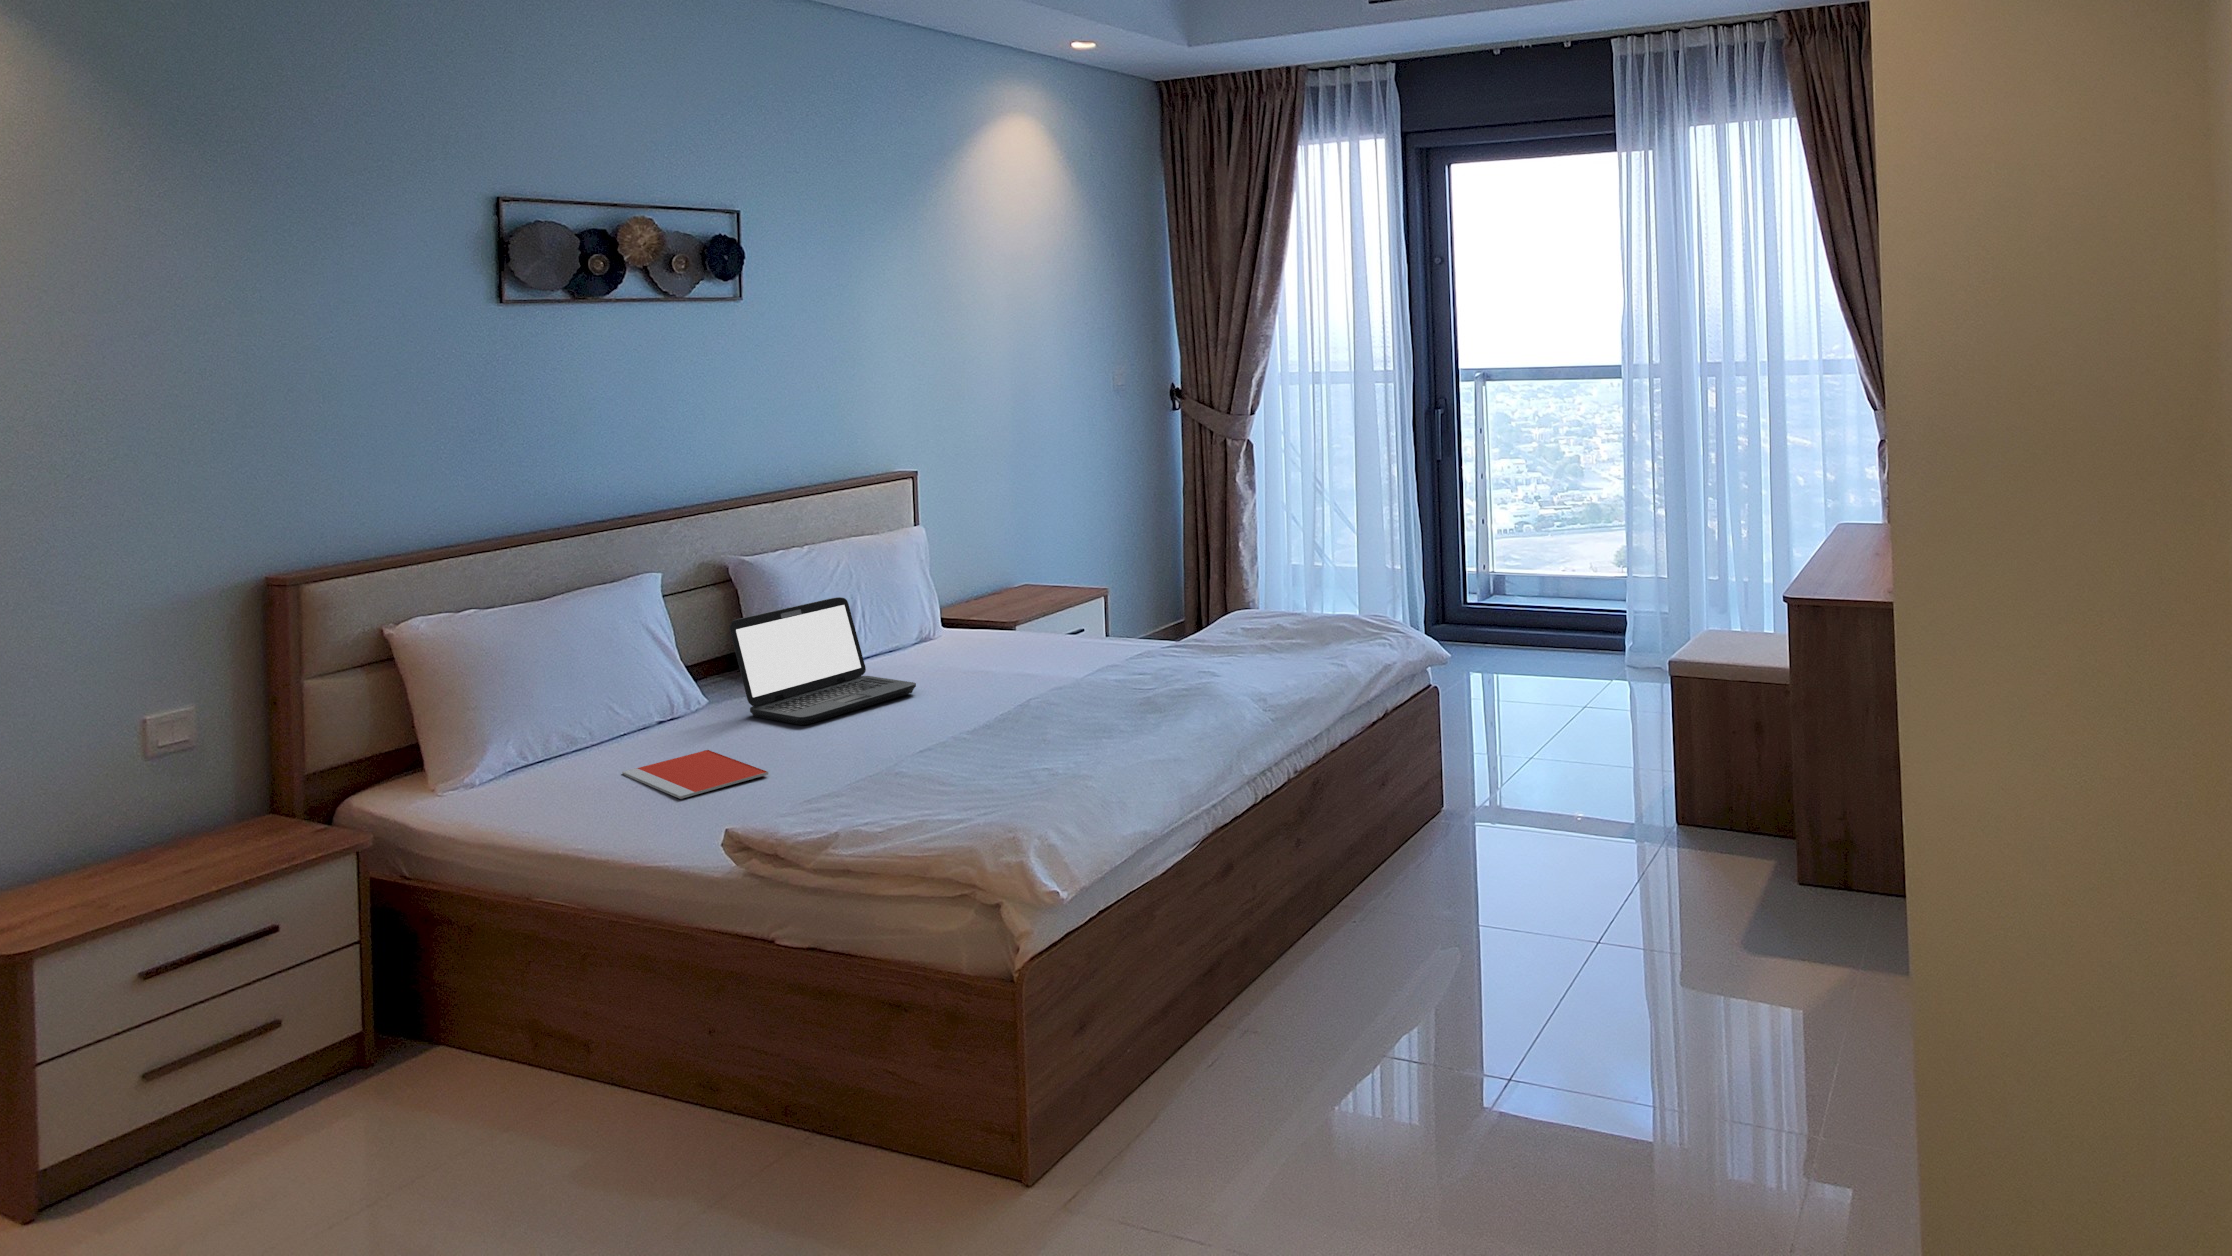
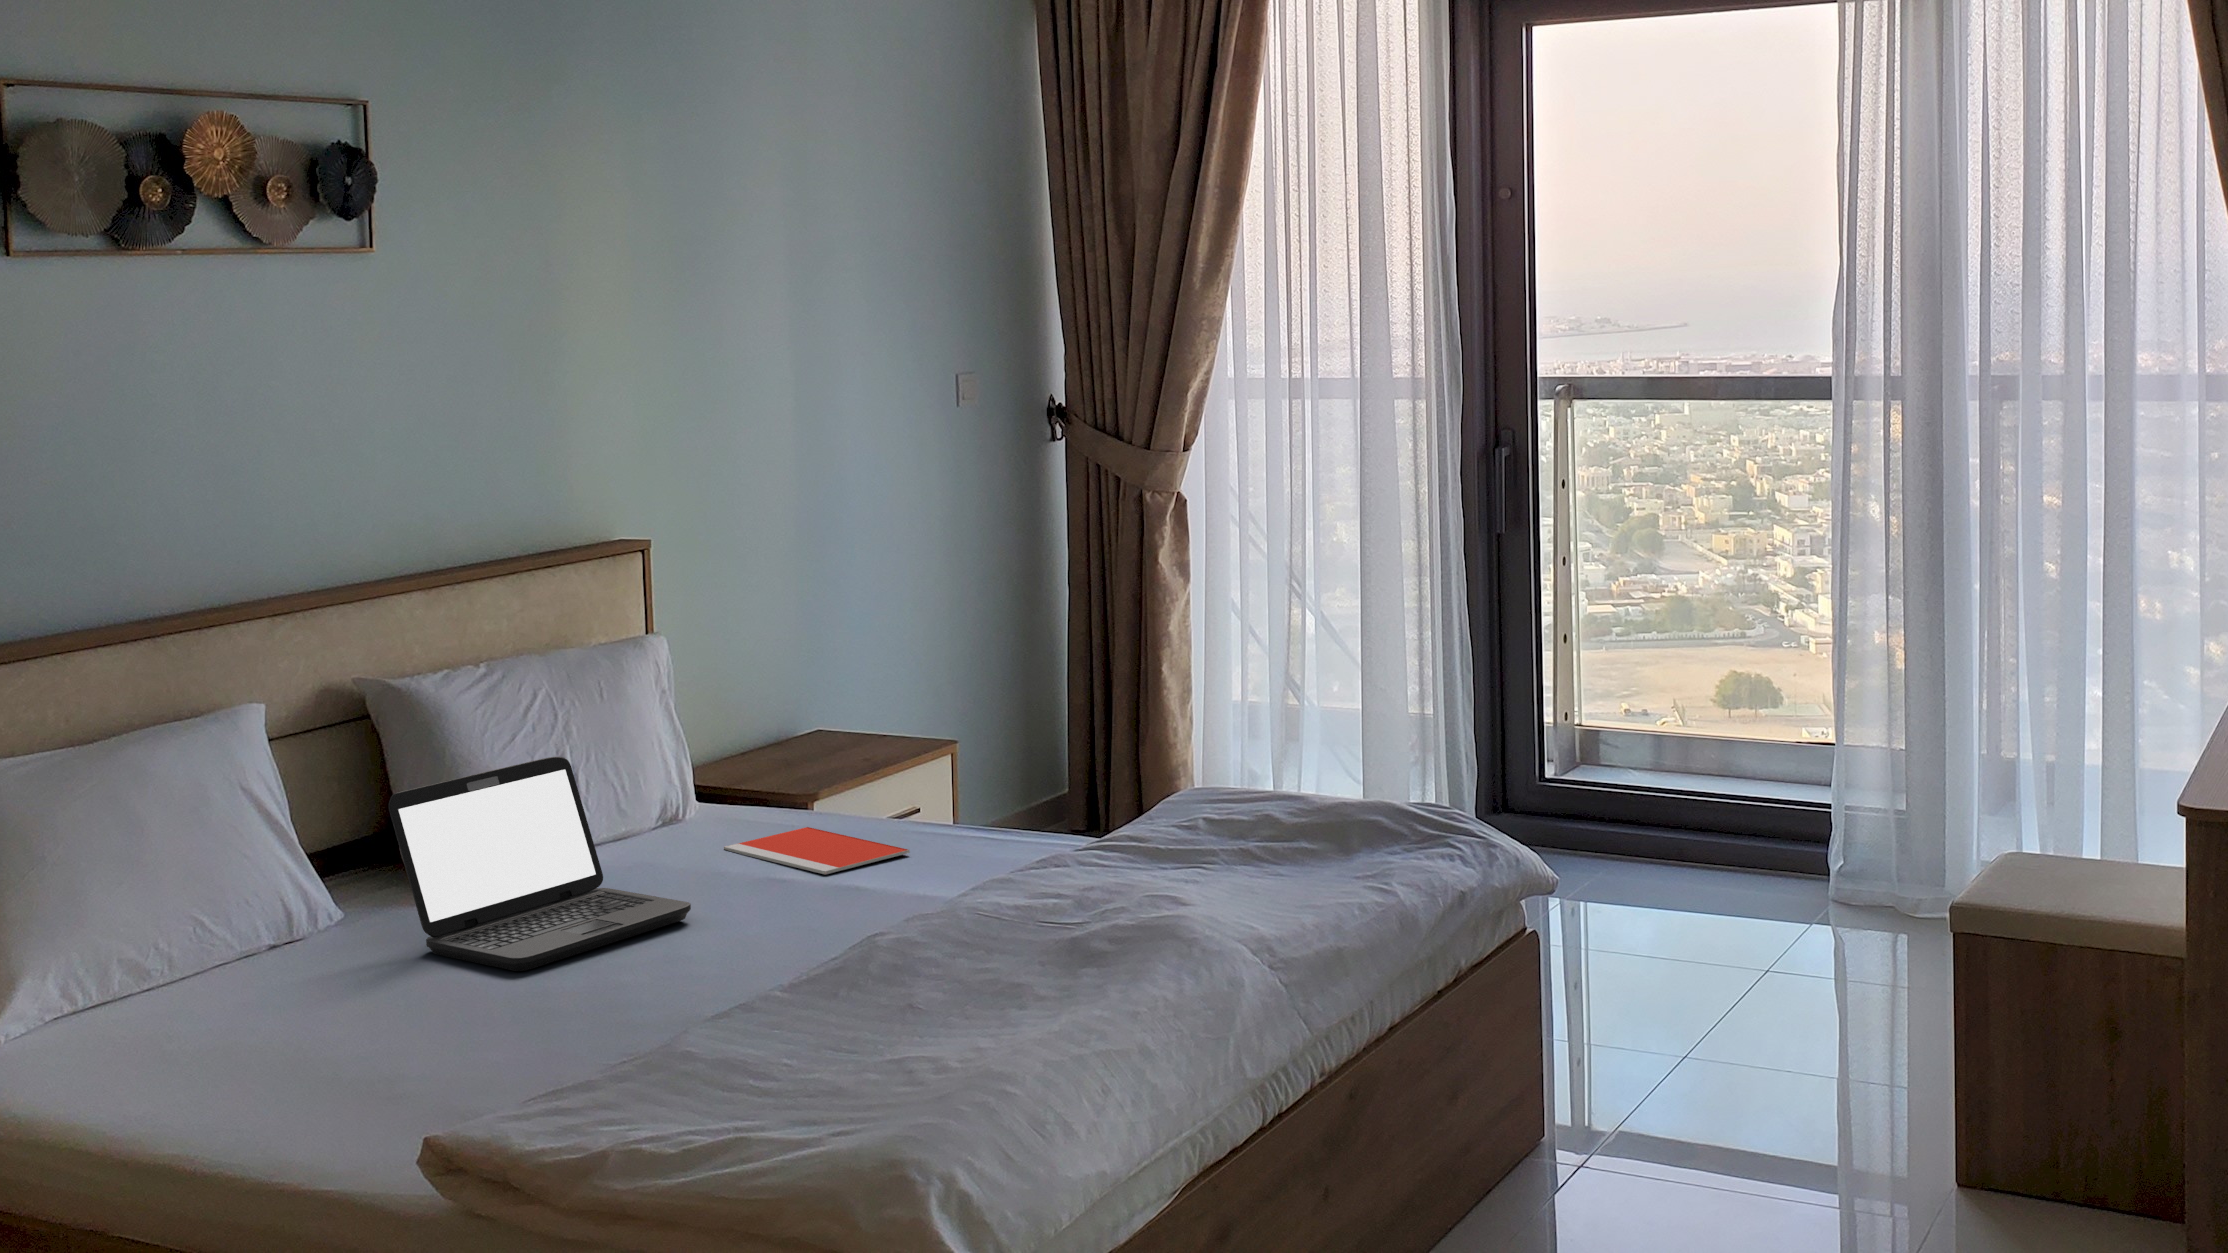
notebook: present [622,750,768,799] -> present [724,827,910,874]

